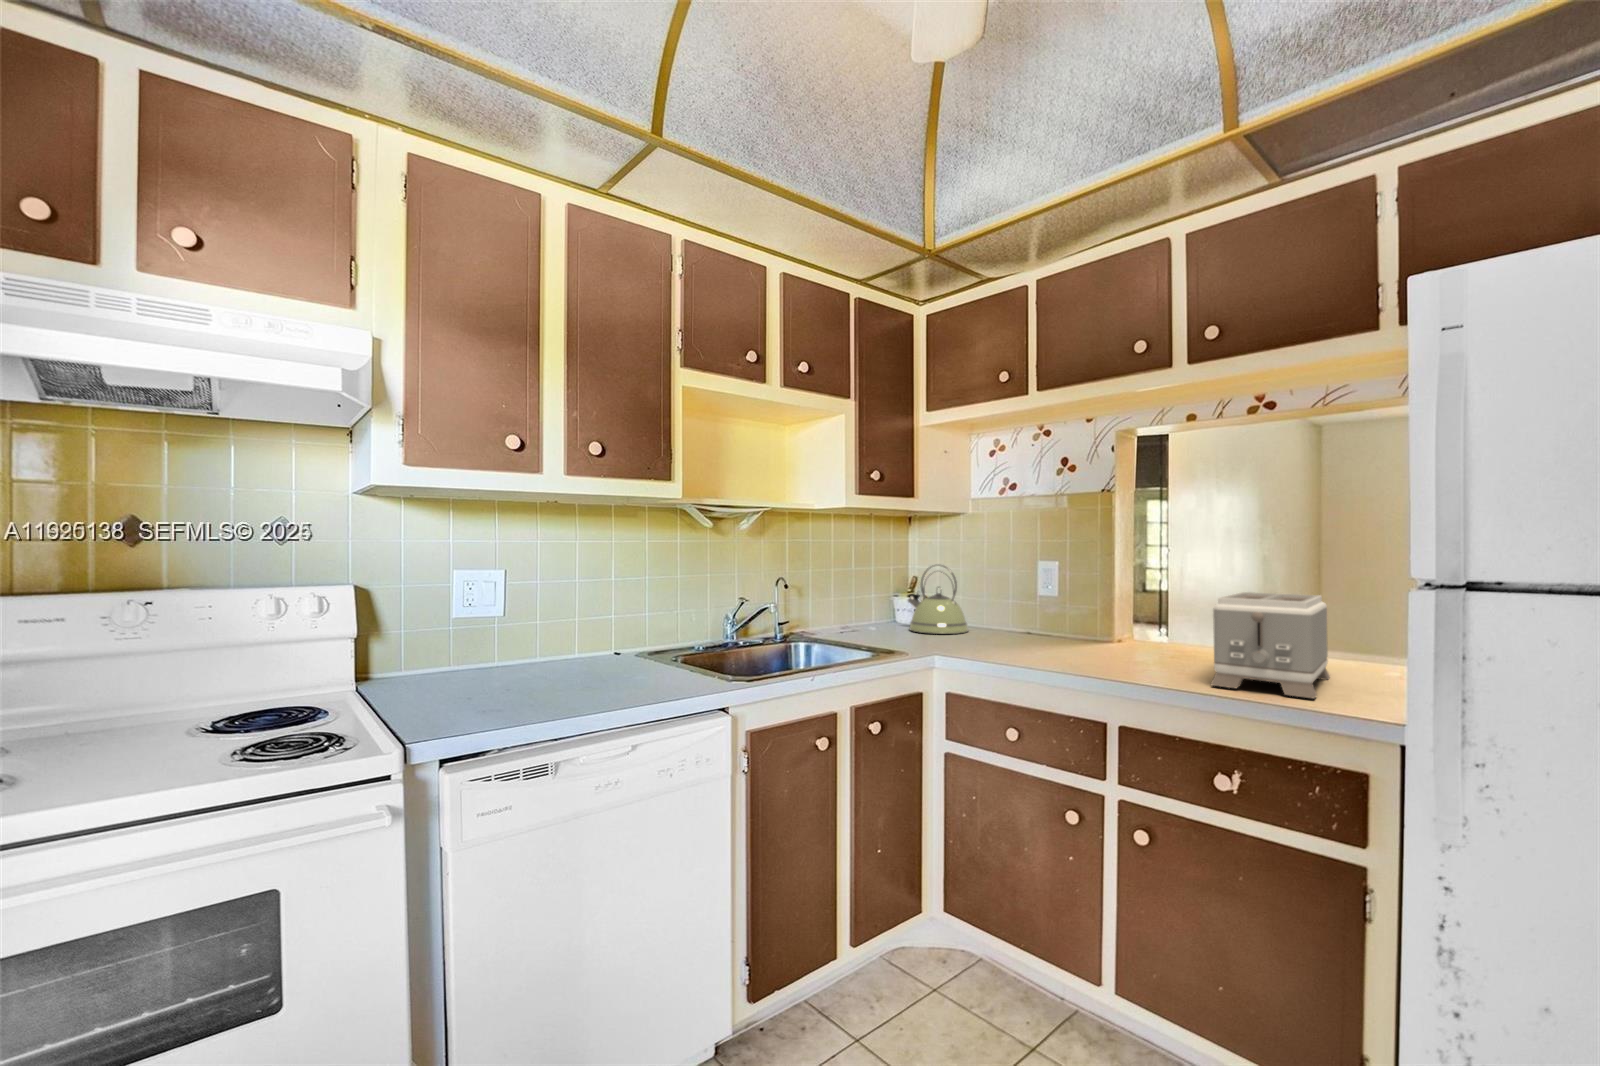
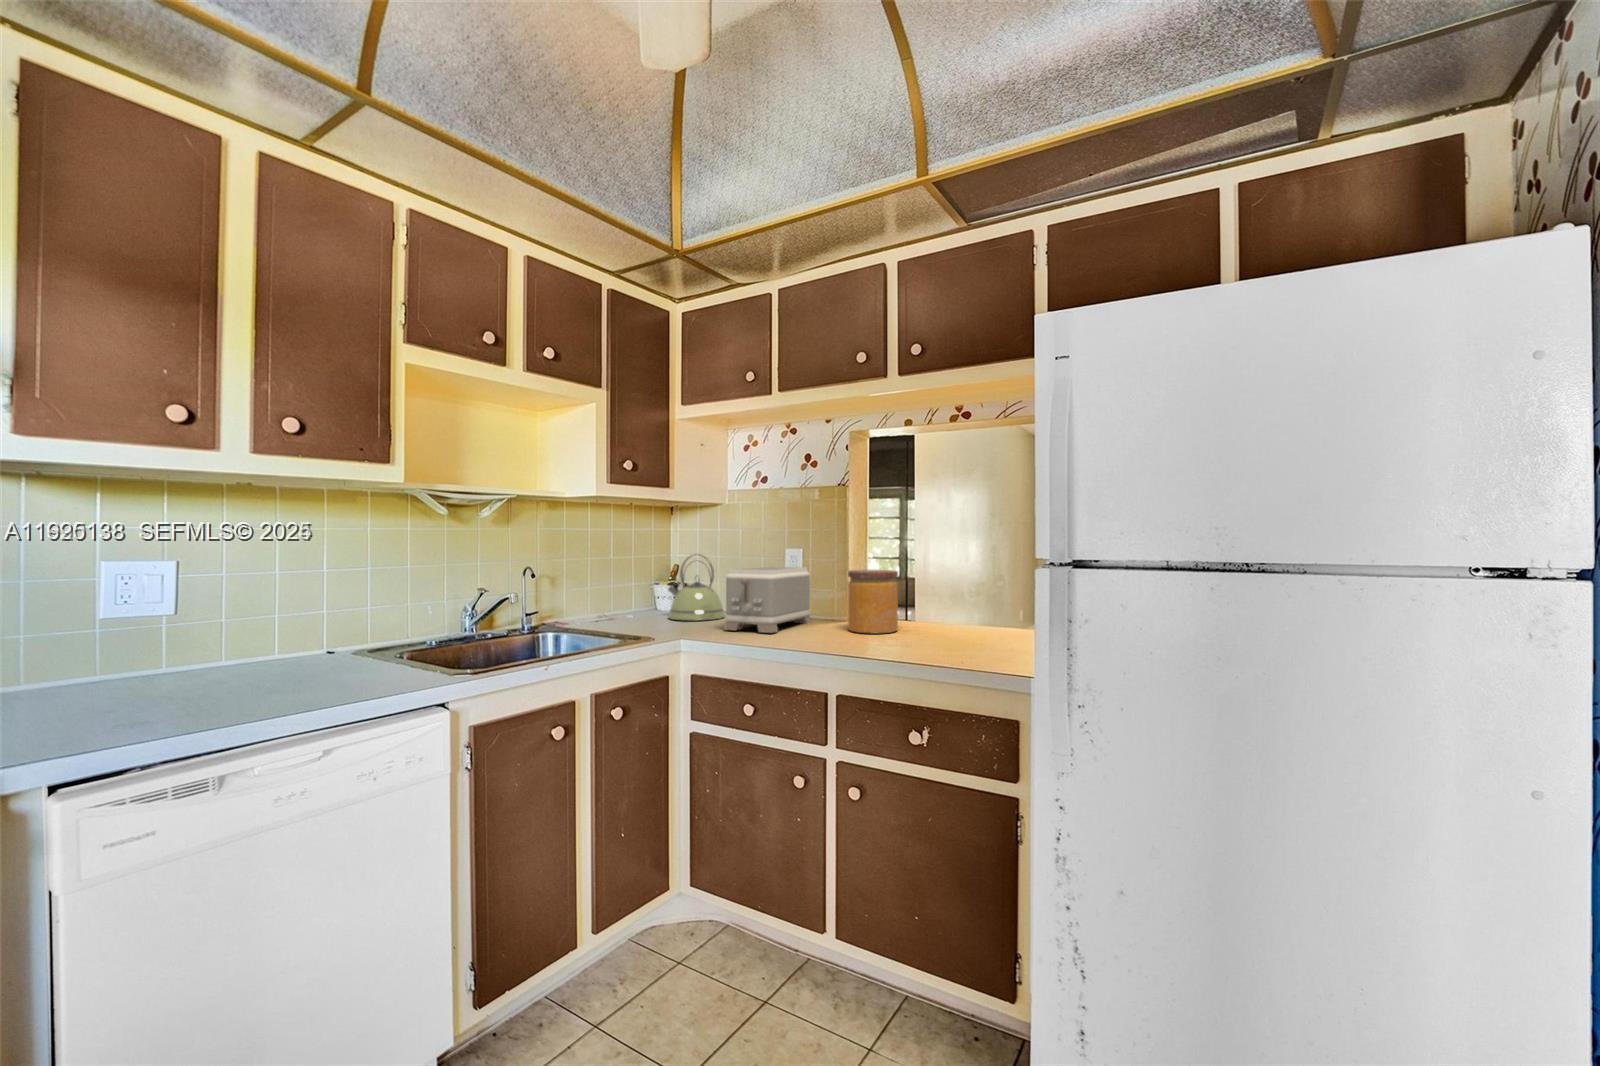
jar: none [1119,585,1183,659] -> present [848,570,898,633]
toaster: present [1211,592,1330,699] -> present [723,567,812,633]

